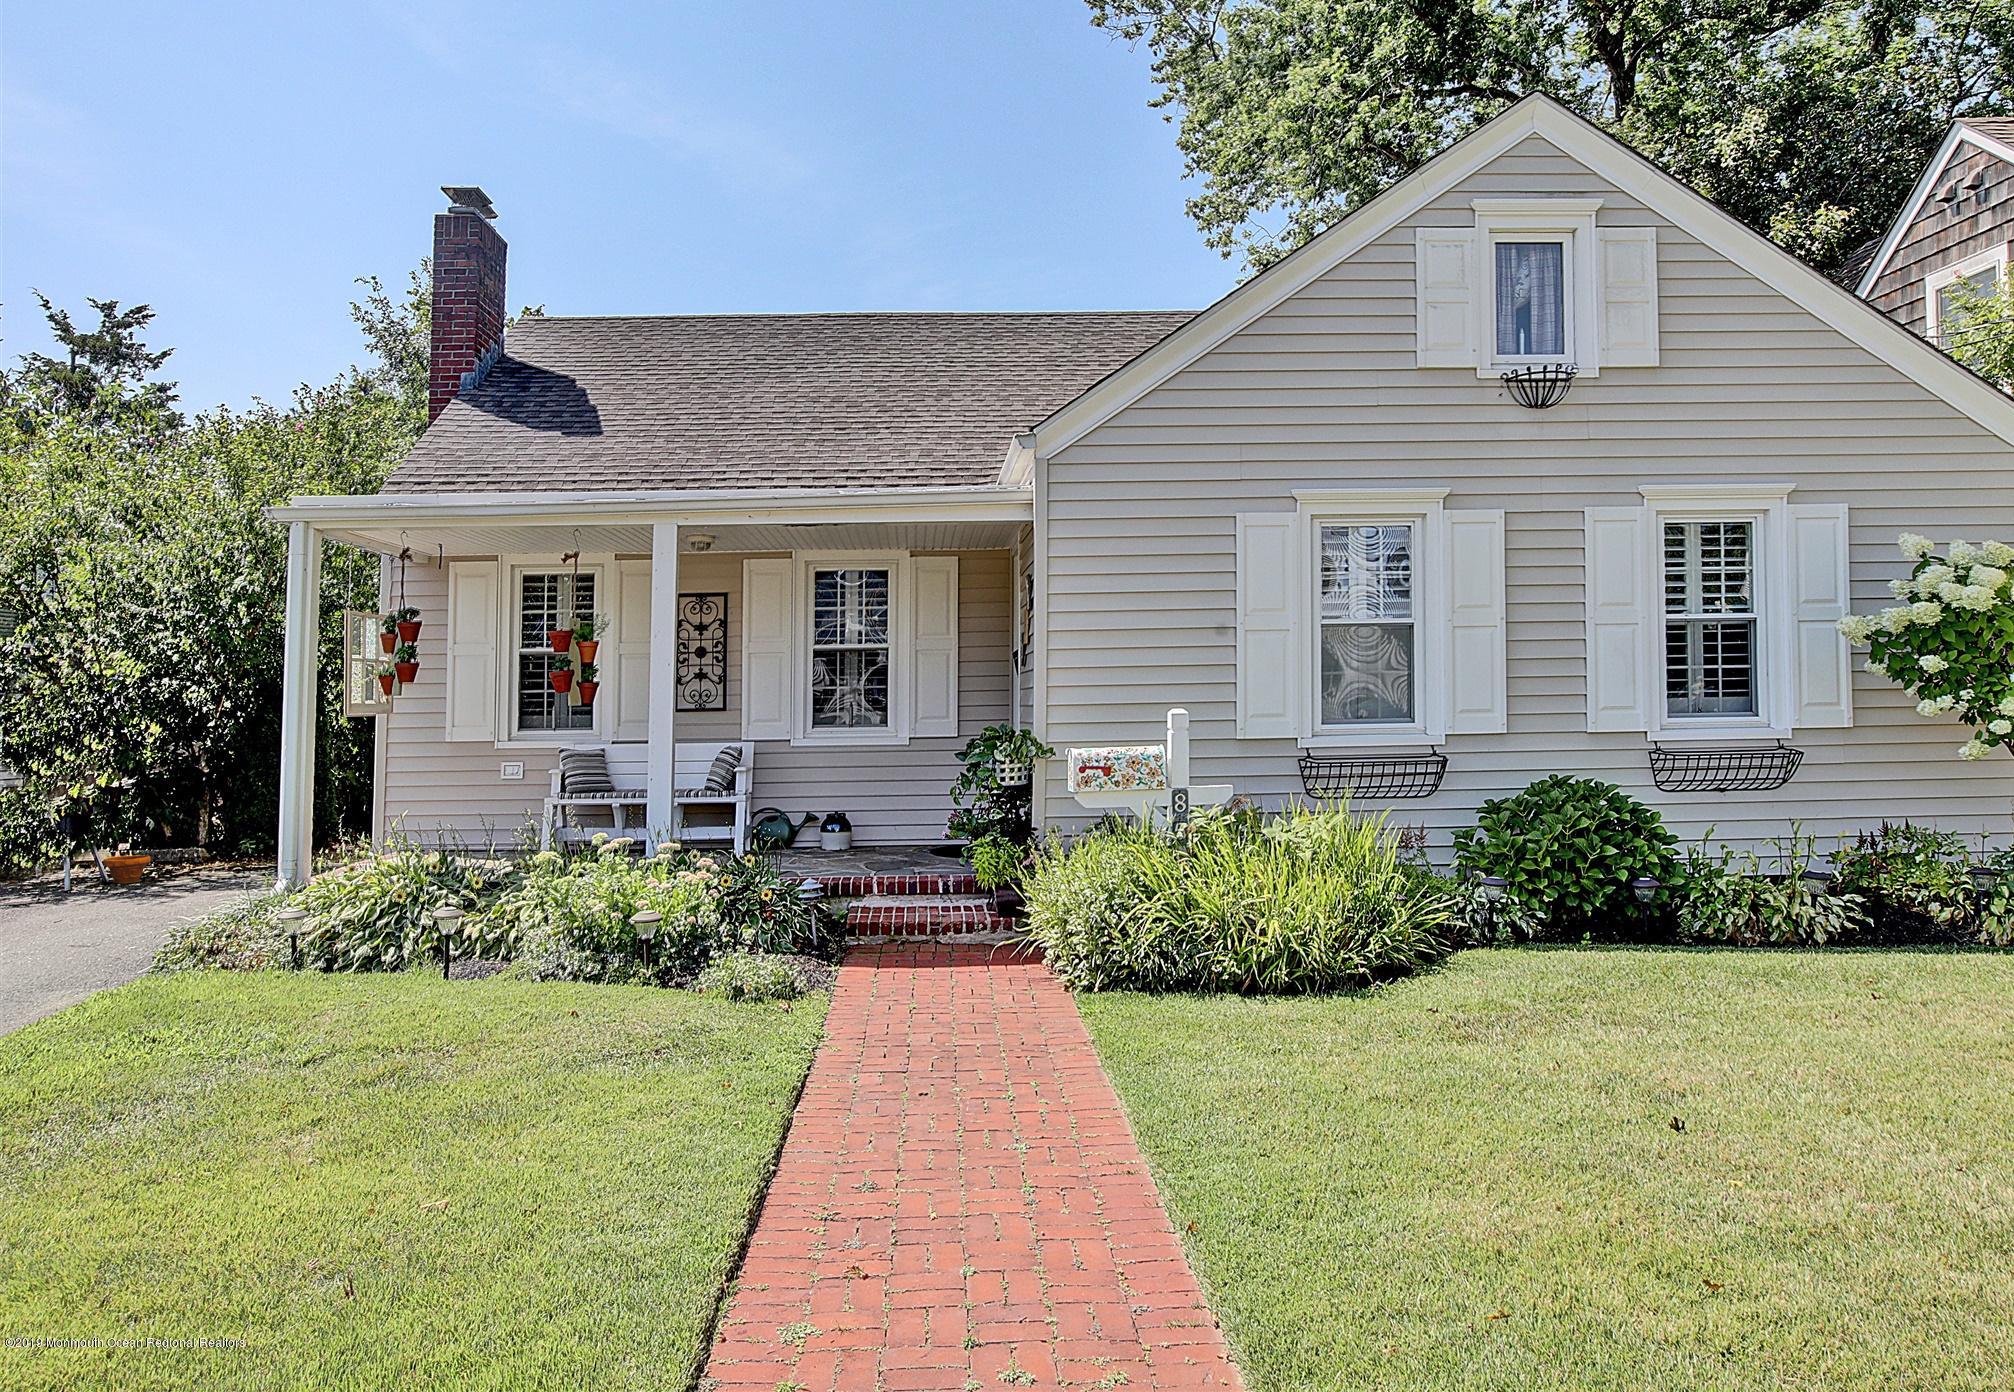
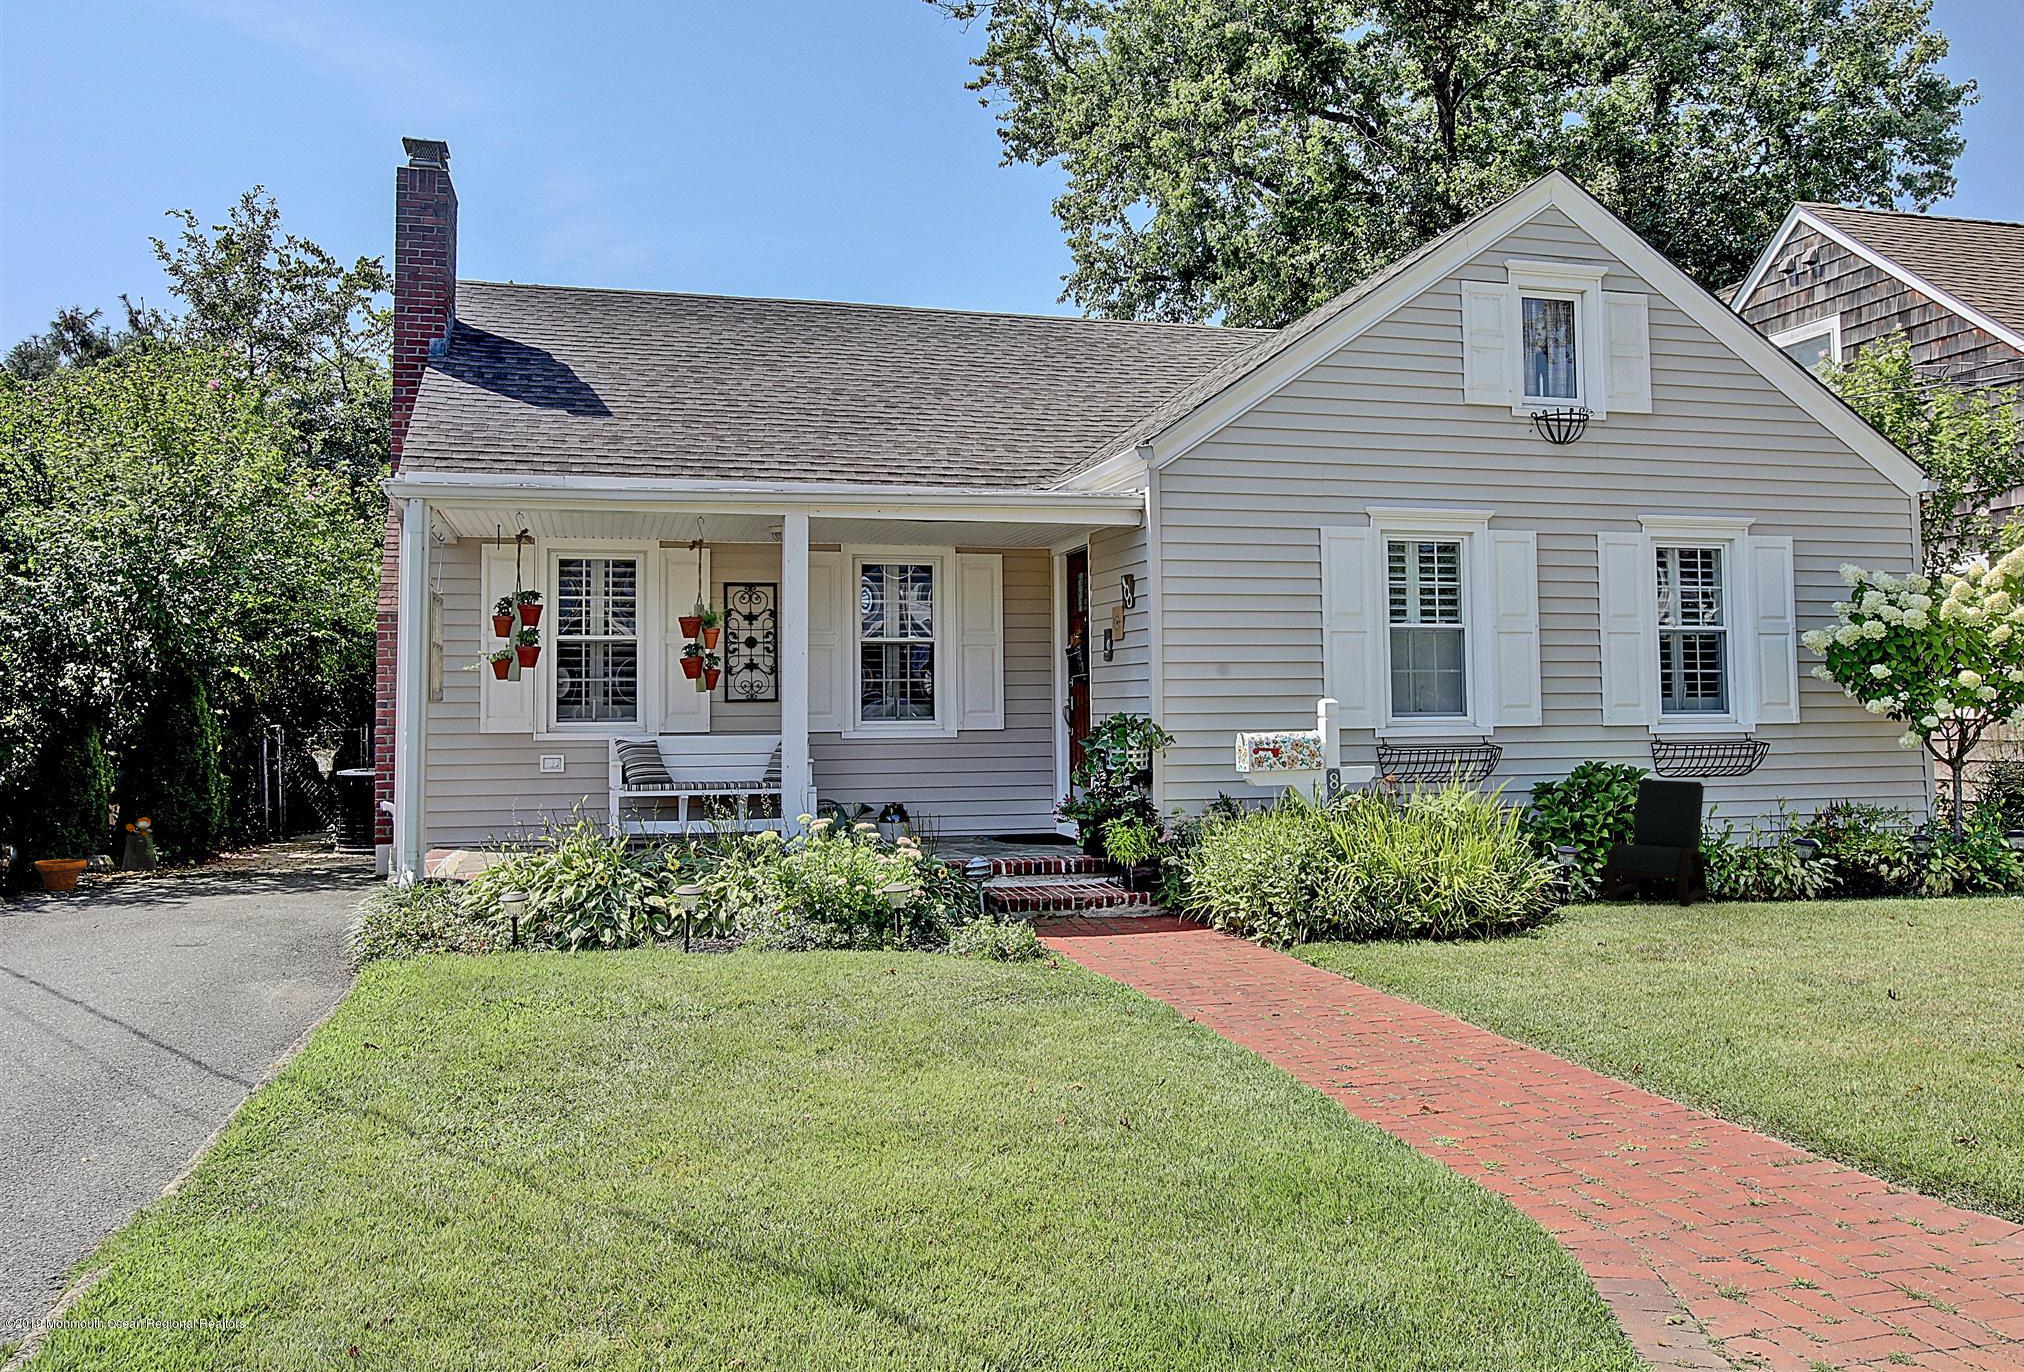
lounge chair: none [1532,798,1669,953] -> present [1605,780,1707,906]
watering can: none [216,815,248,863] -> present [121,817,156,870]

